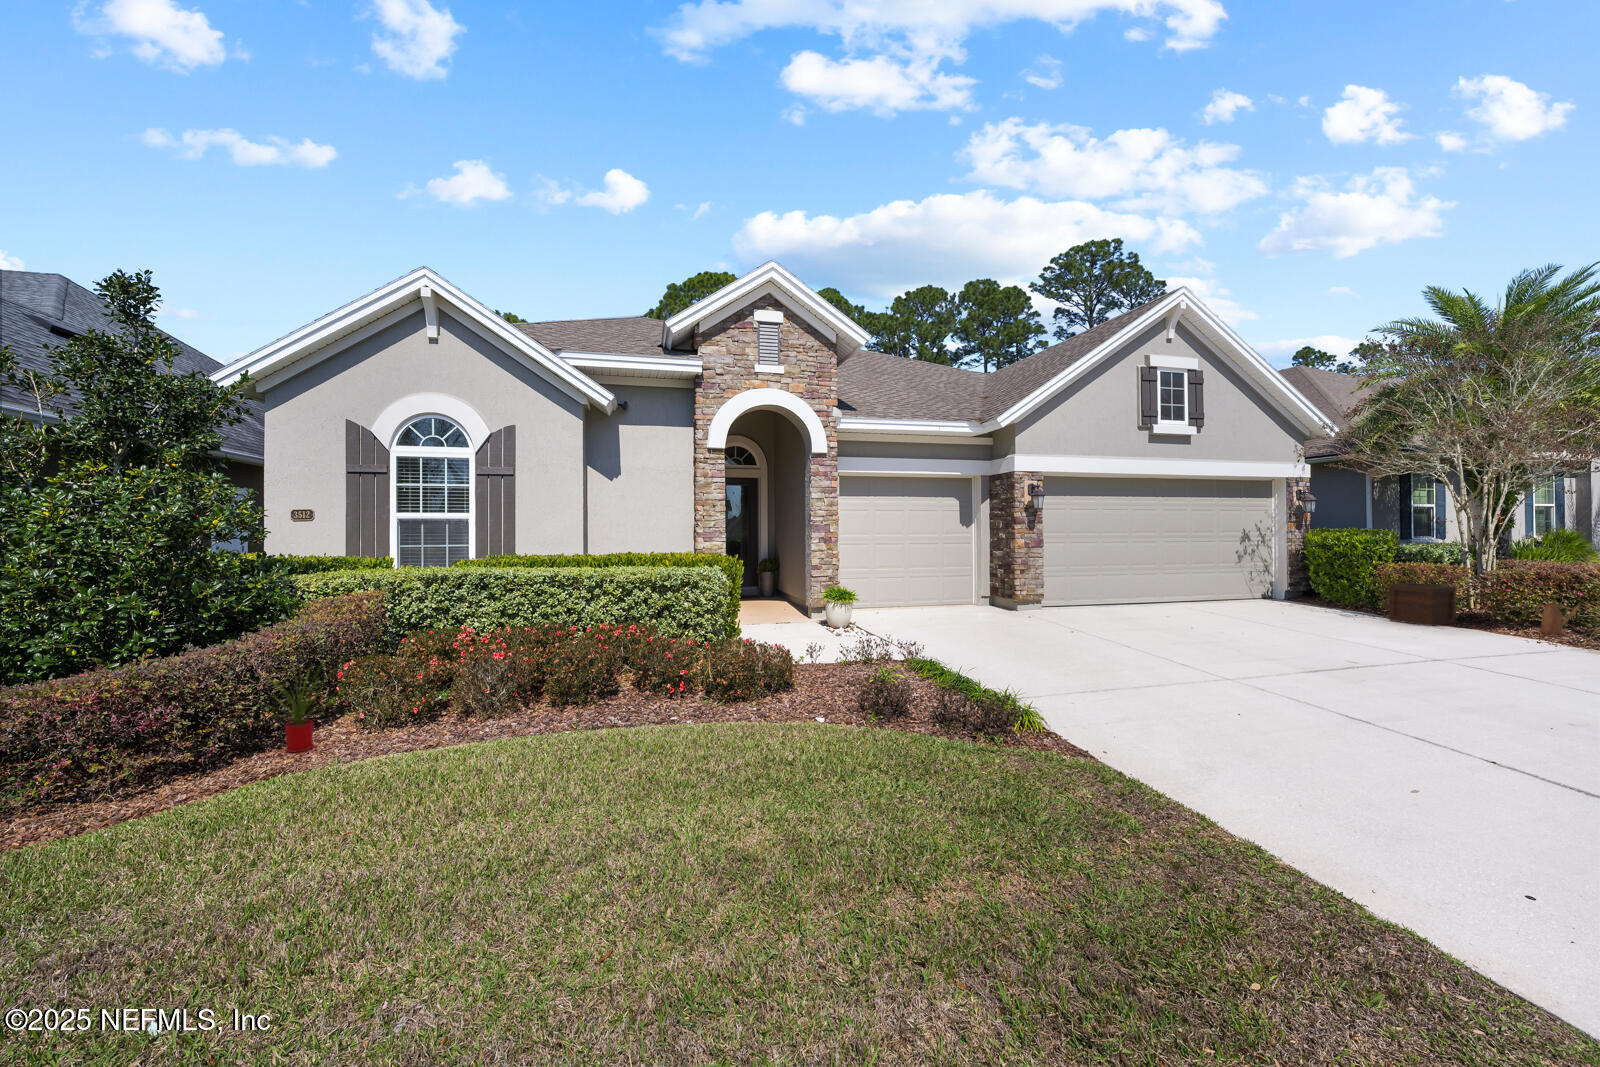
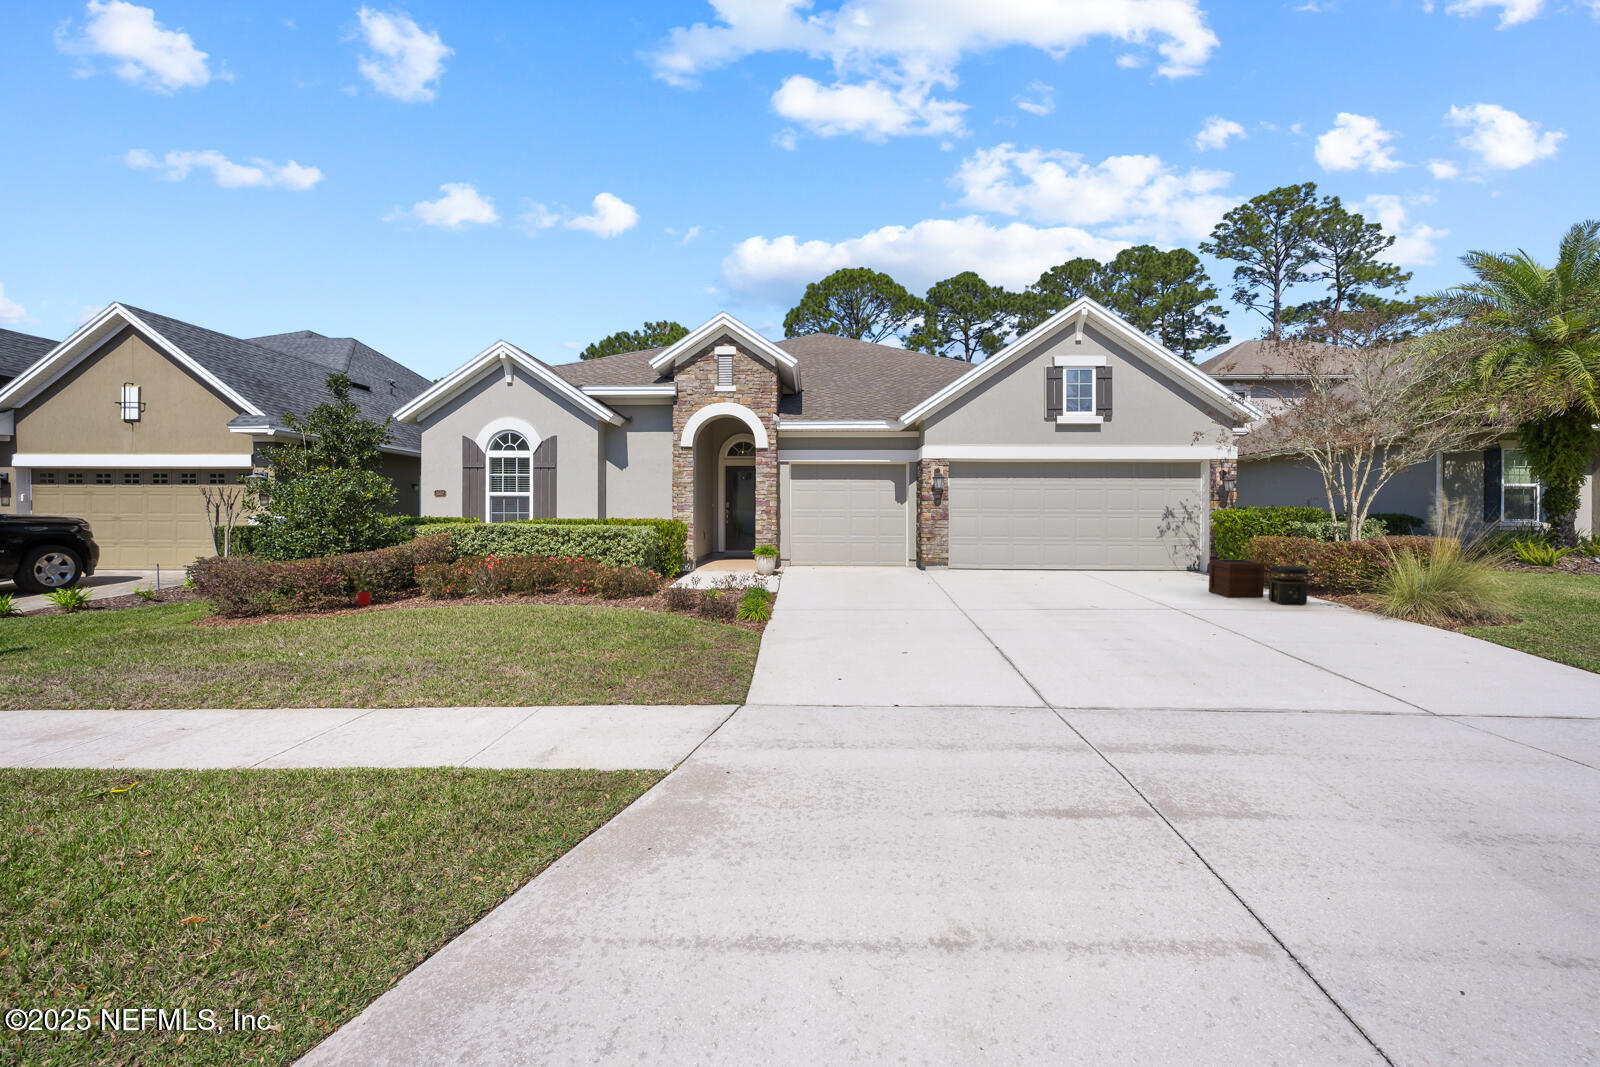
toolbox: none [1477,588,1528,631] -> present [1269,566,1309,605]
watering can: present [1536,603,1580,635] -> none [1309,580,1338,610]

